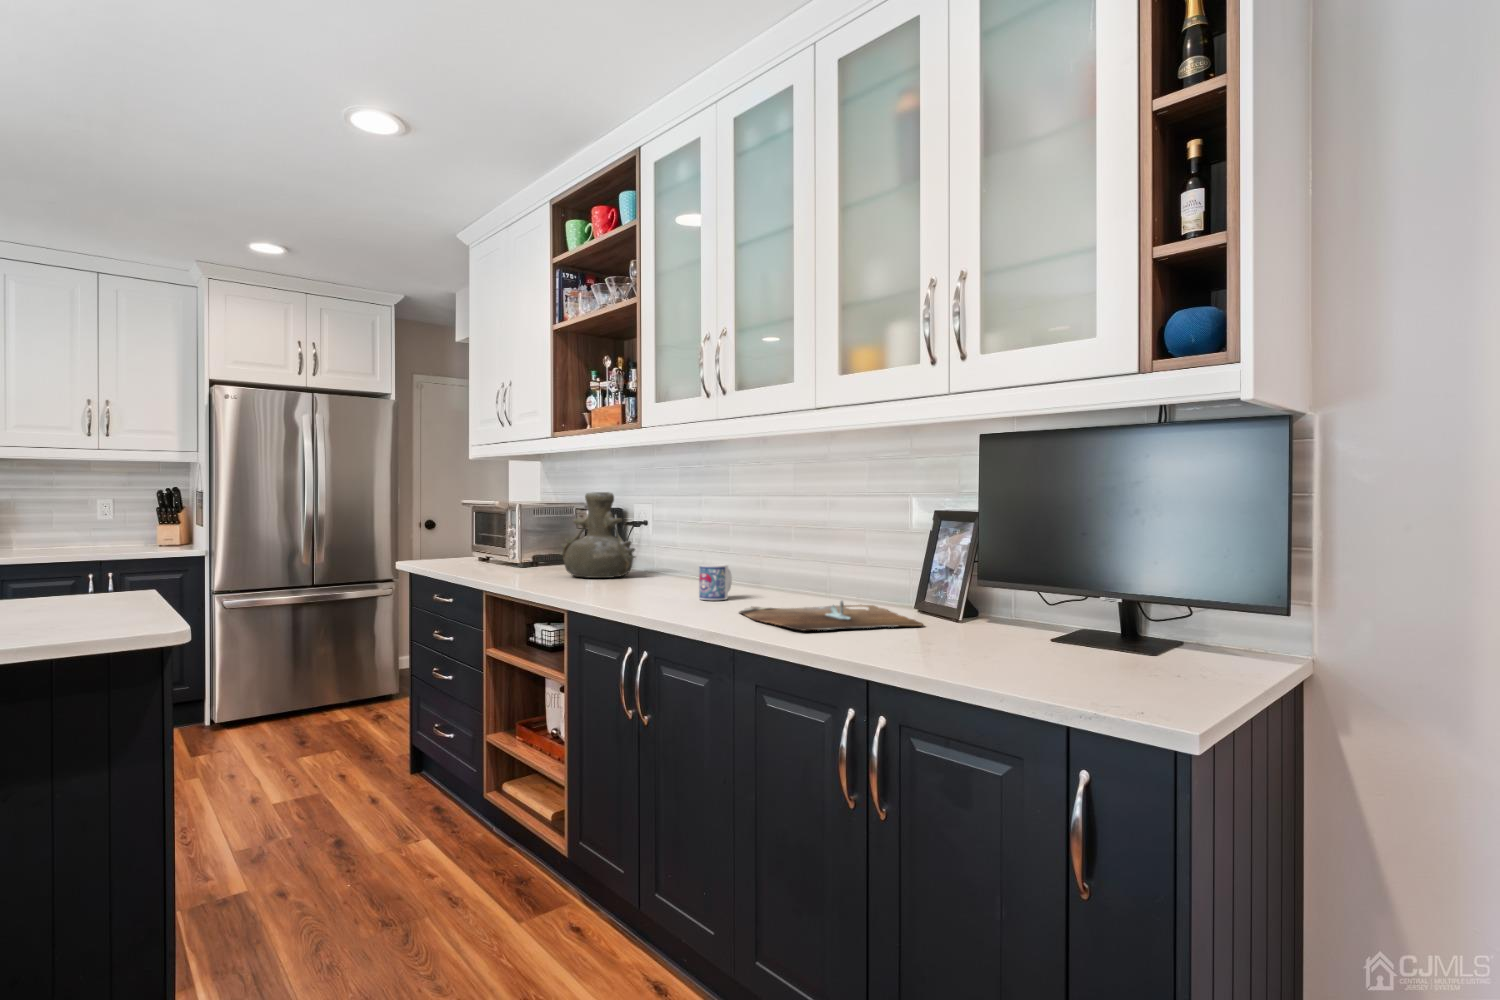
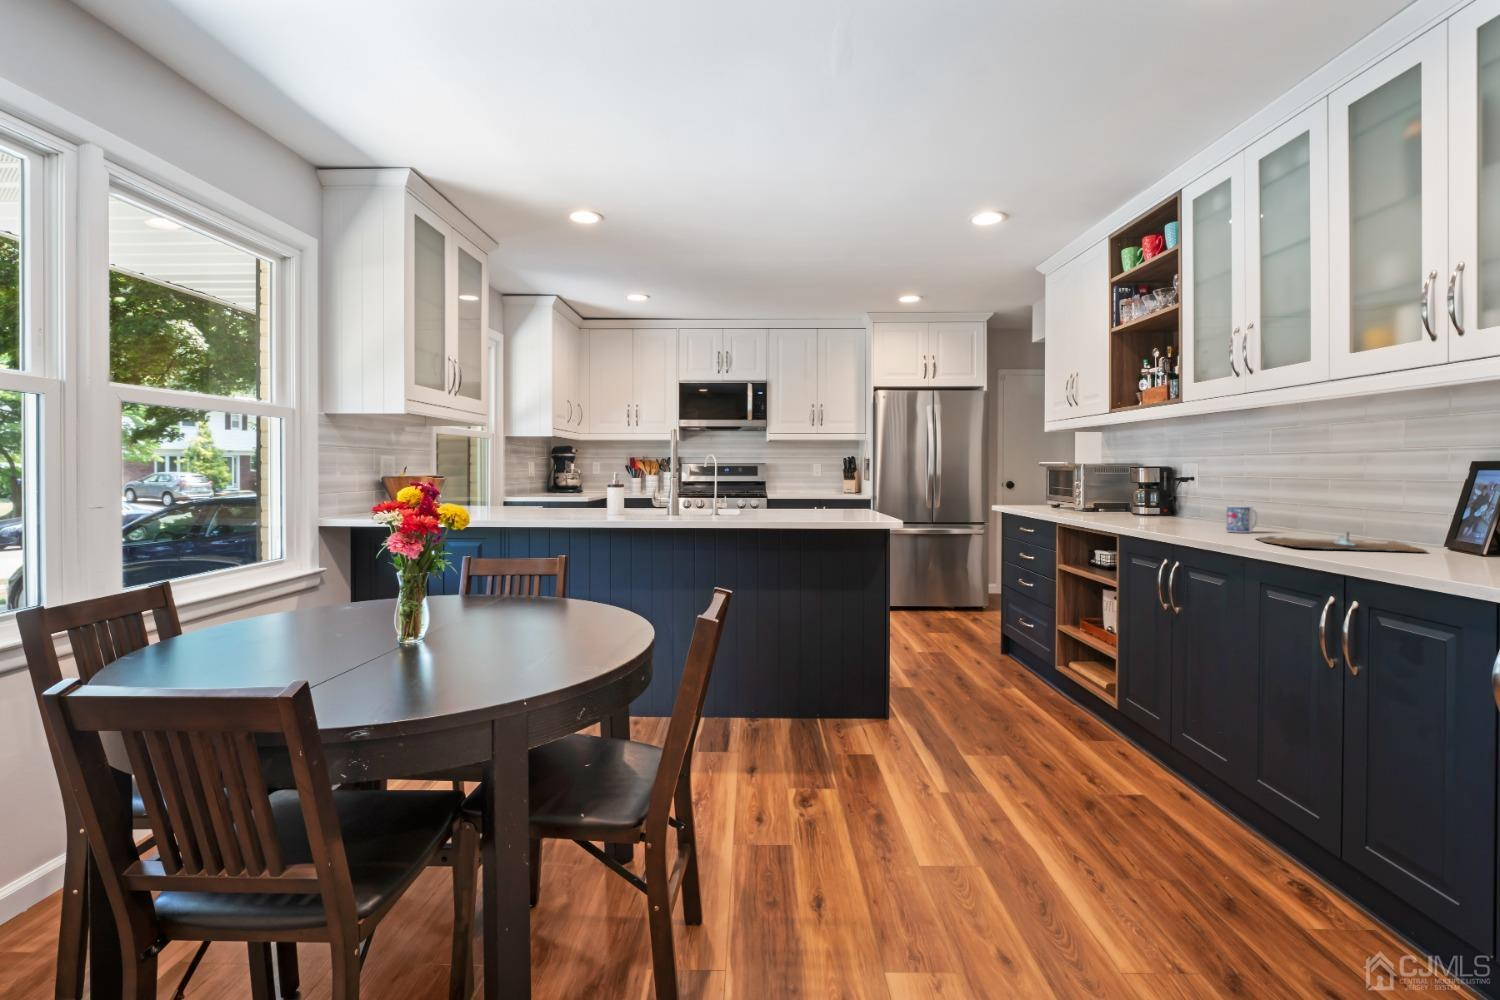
vase: present [558,492,635,578] -> none [1114,454,1179,519]

